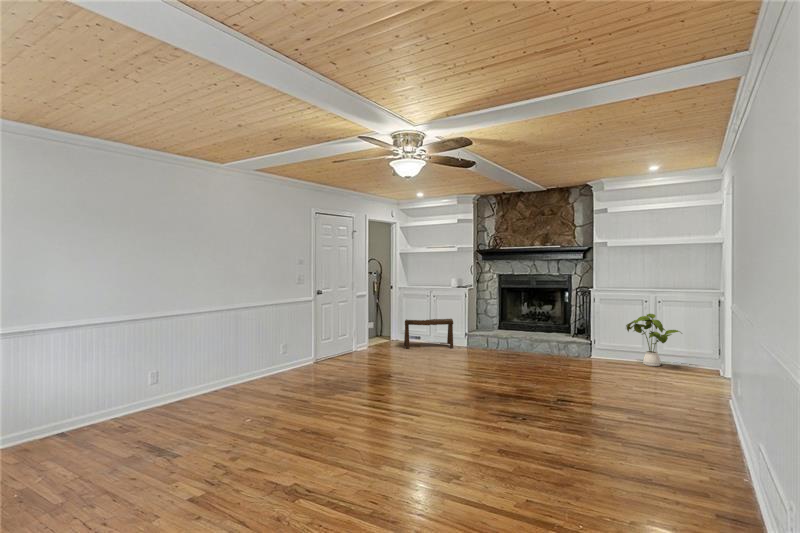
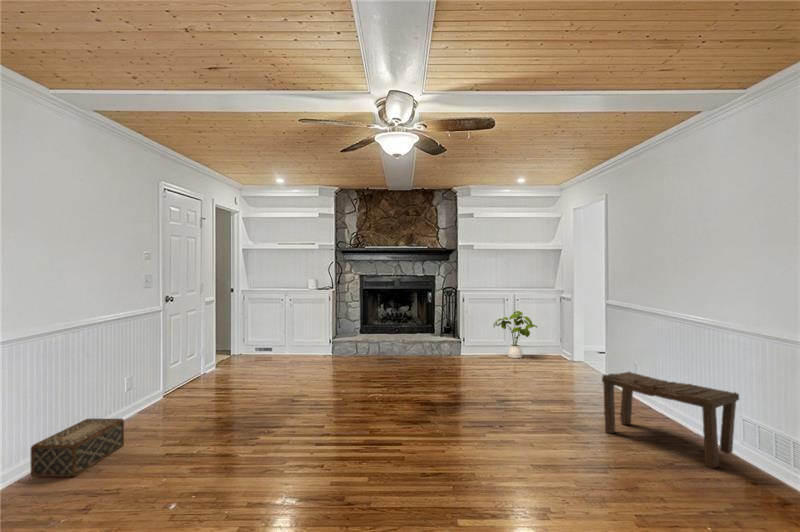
bench: present [404,319,453,349] -> present [602,372,739,468]
woven basket: none [216,363,268,392] -> present [31,419,124,477]

